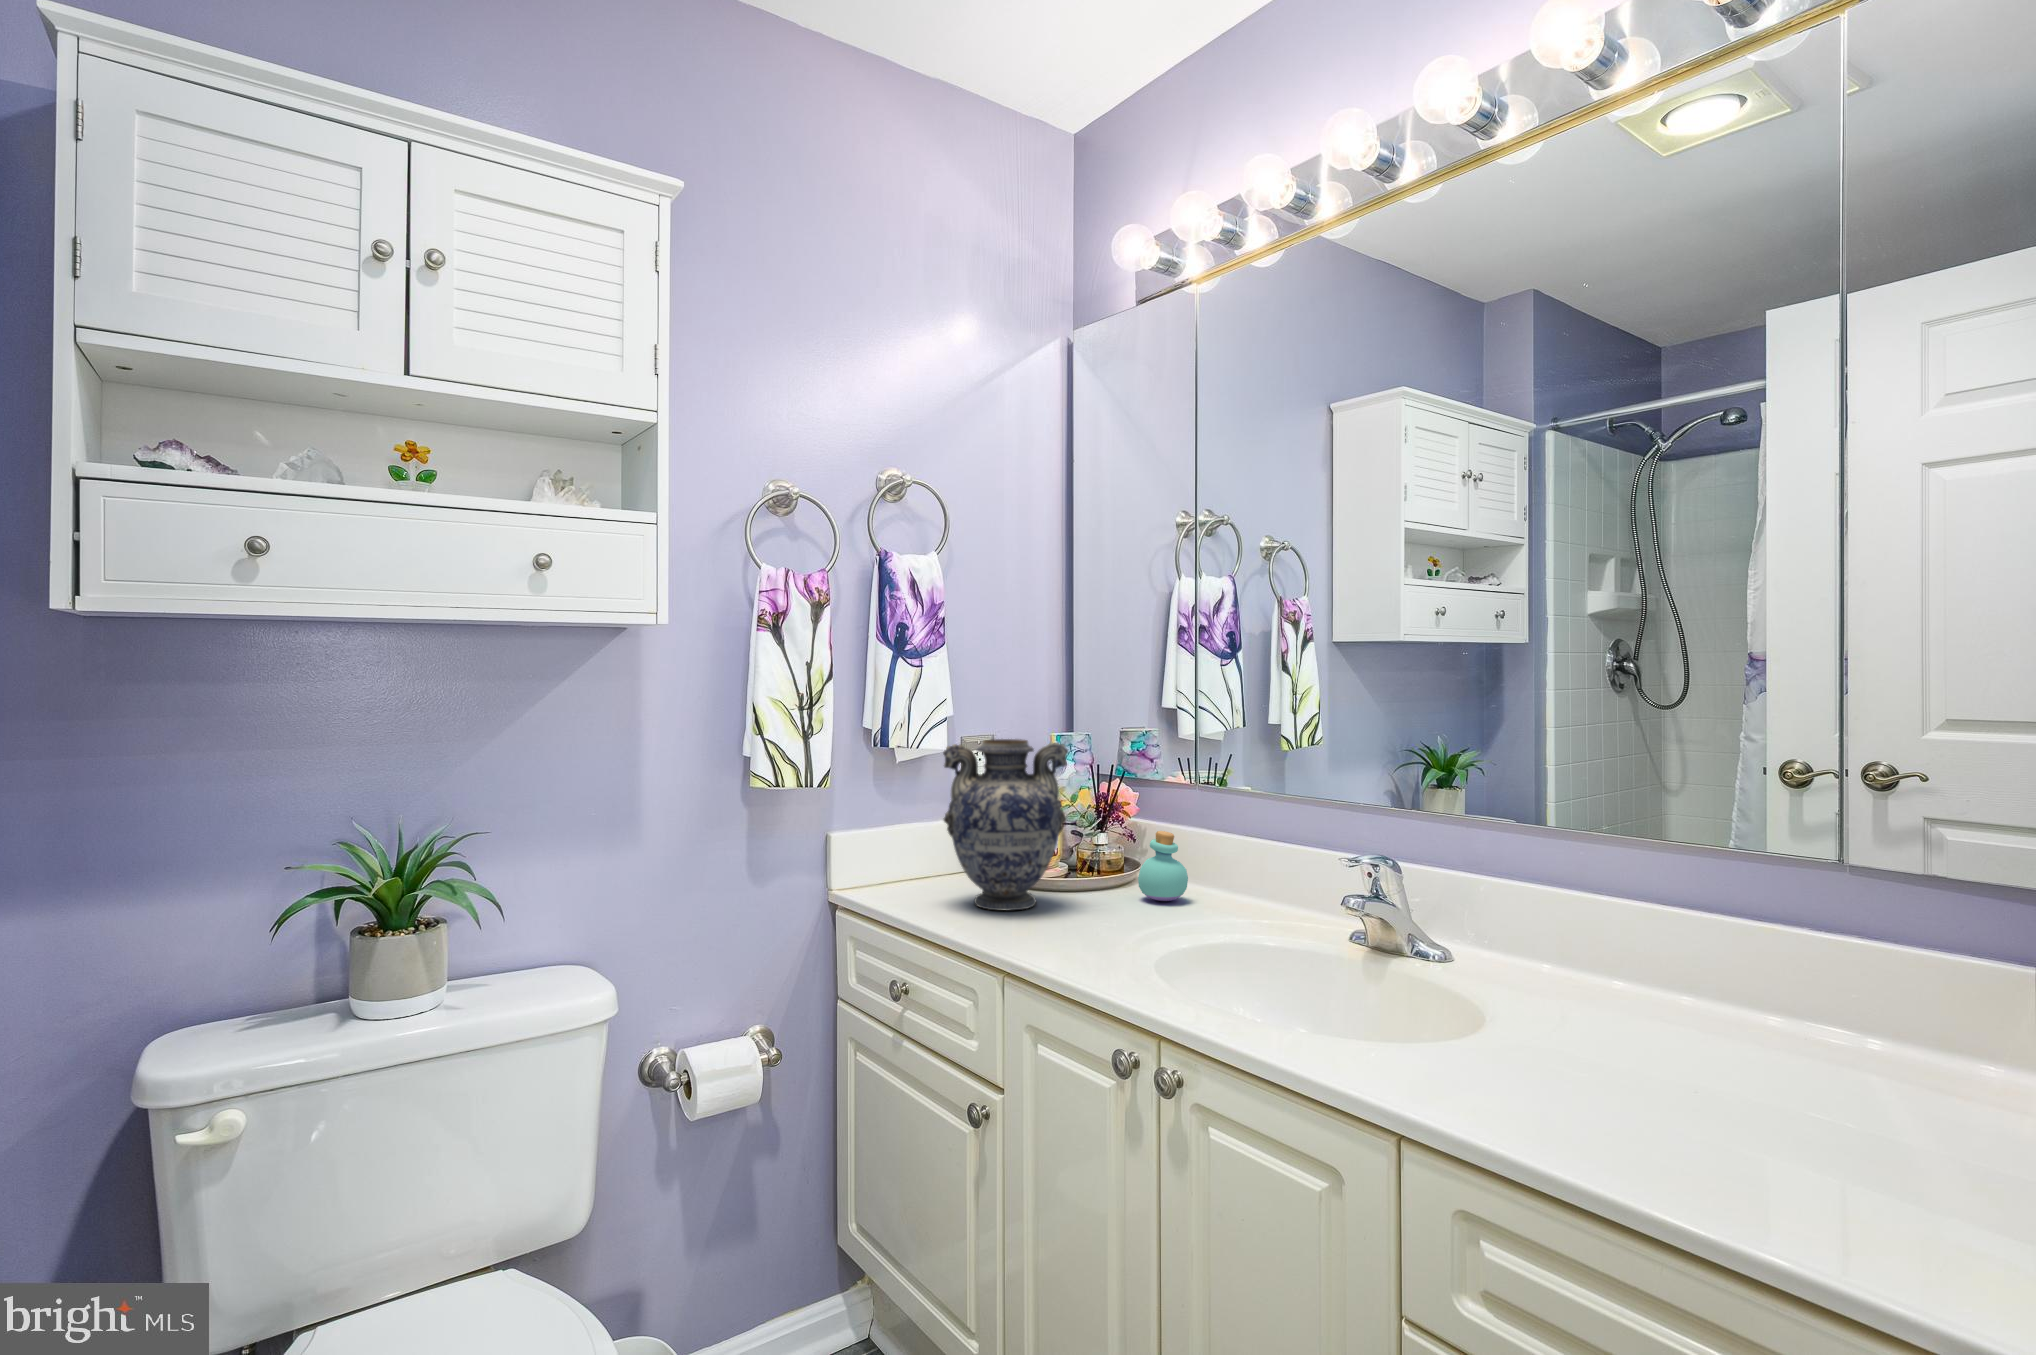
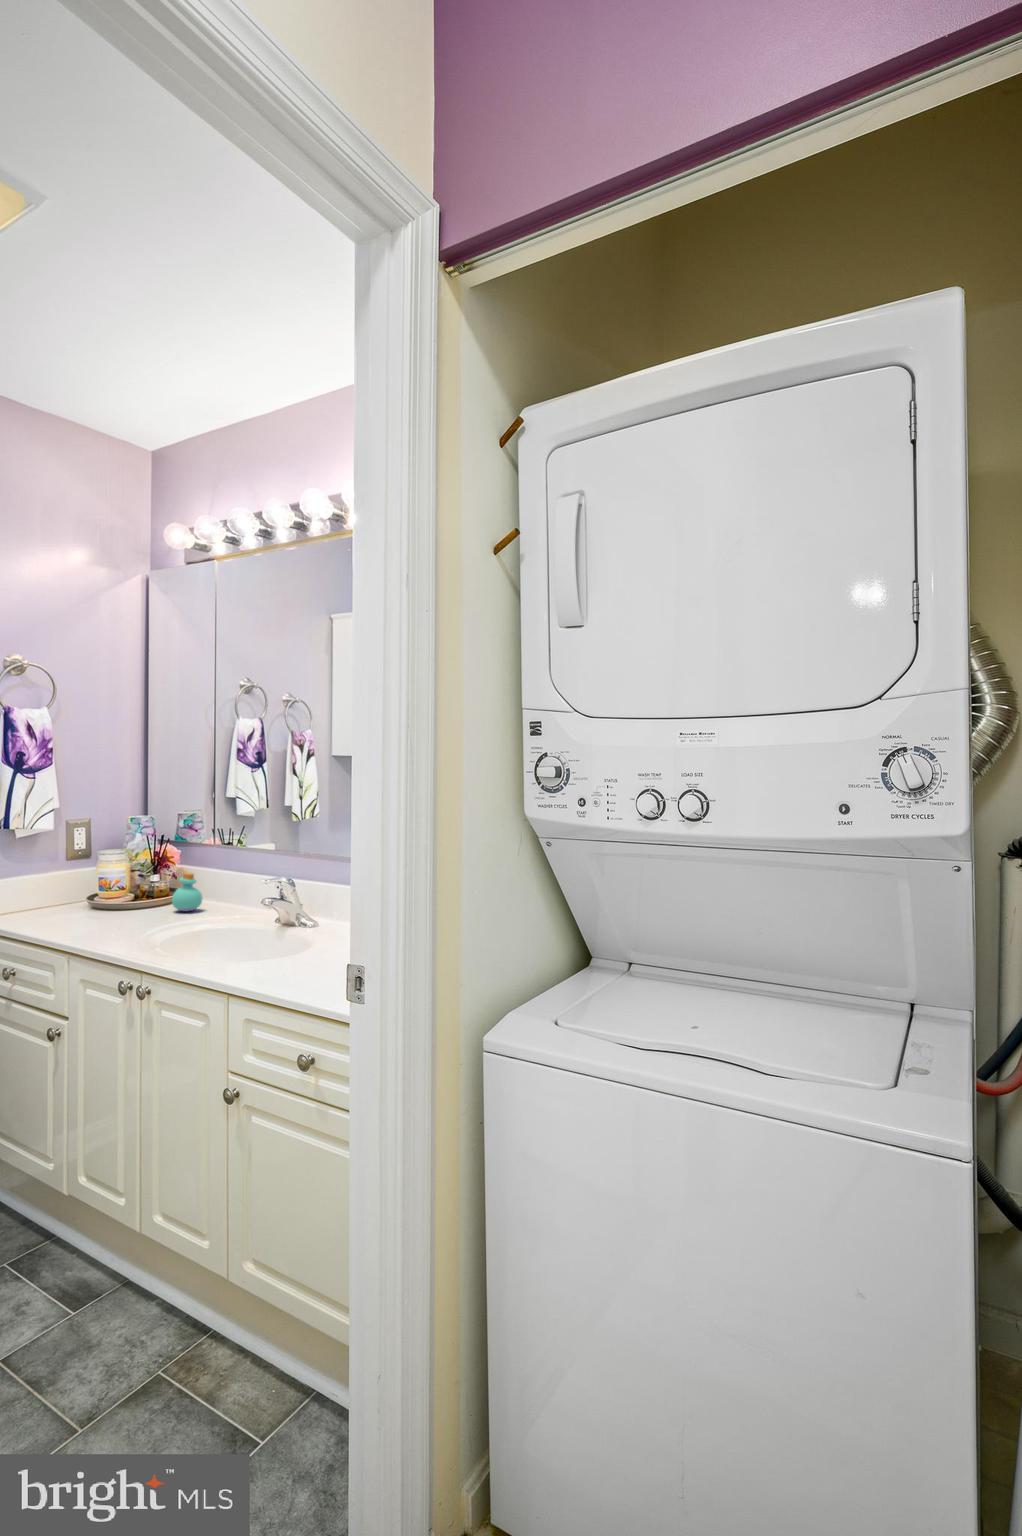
decorative vase: present [943,739,1068,910] -> none [43,822,126,922]

